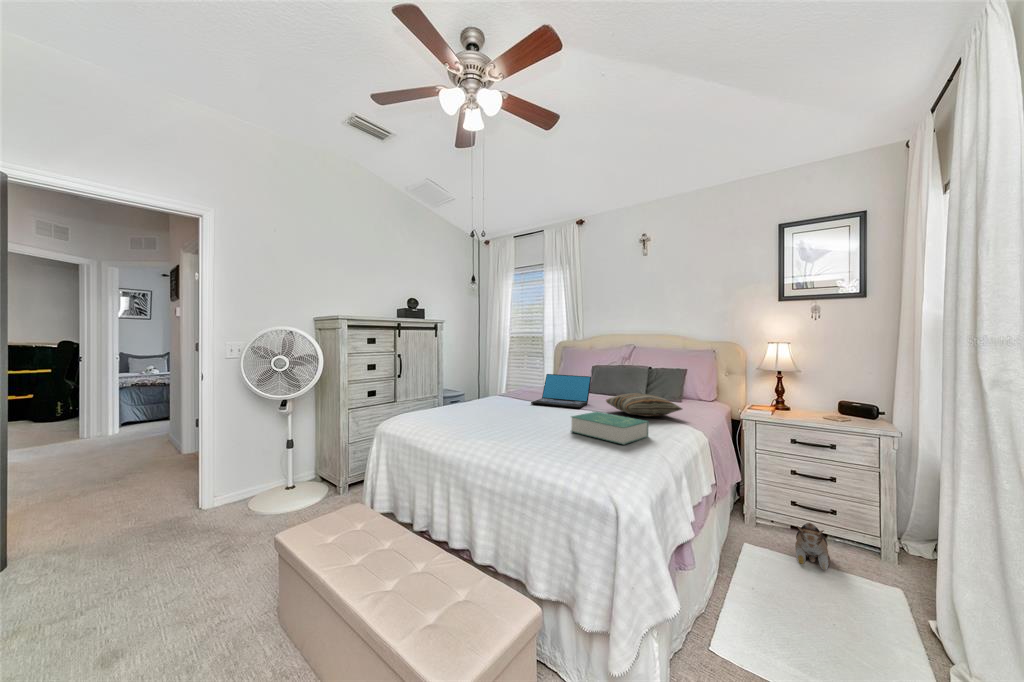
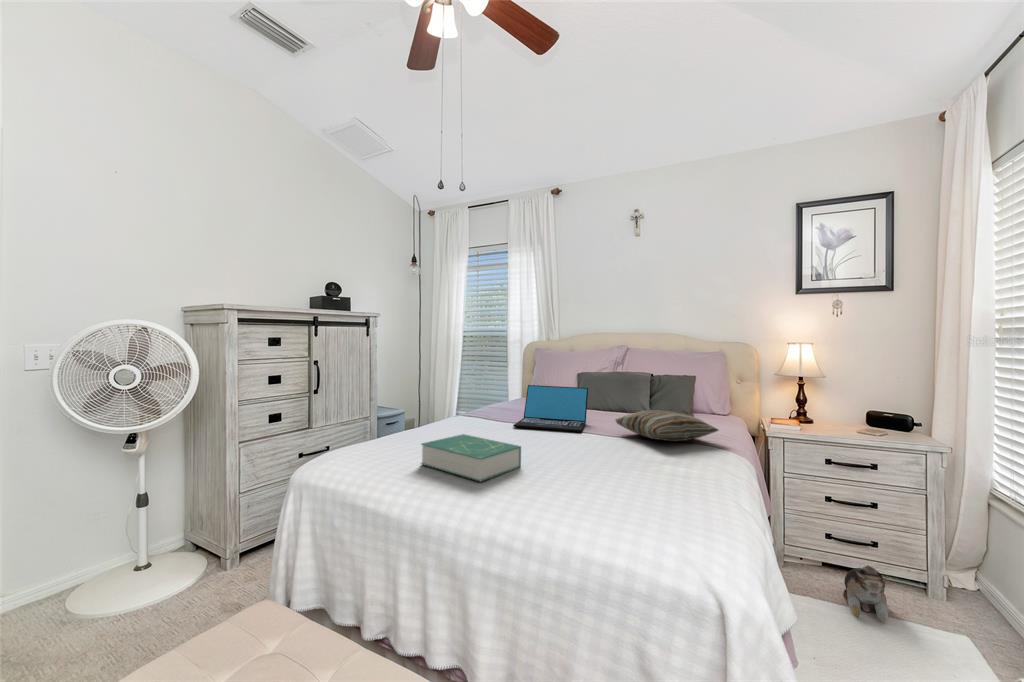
book: present [571,412,649,445] -> present [421,434,521,482]

